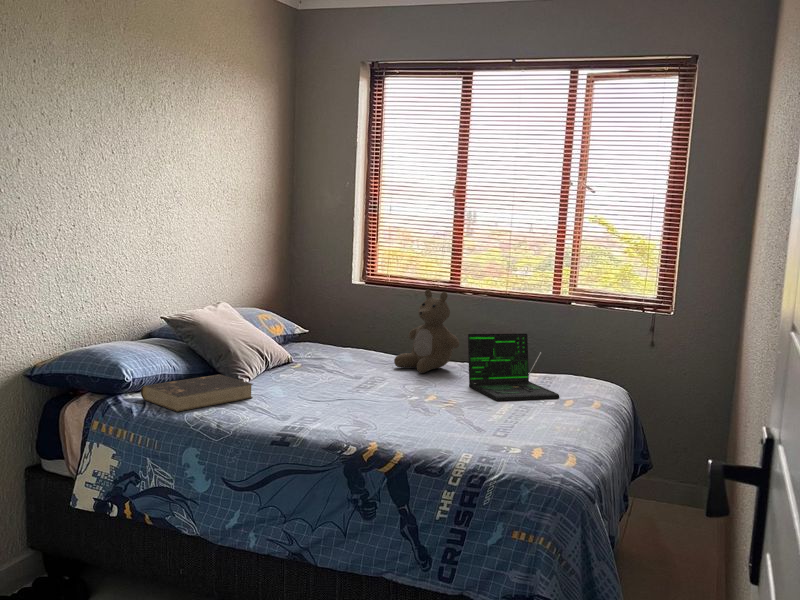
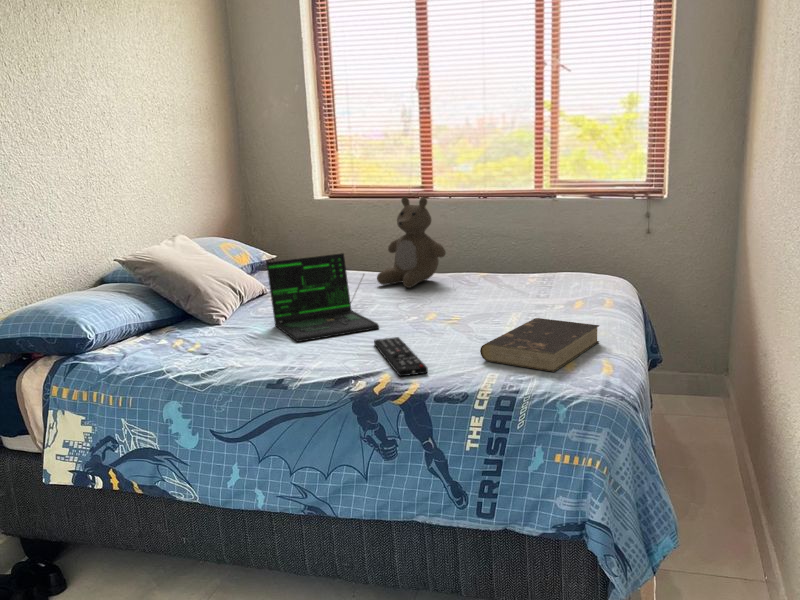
laptop: present [468,334,560,401] -> present [267,253,379,342]
book: present [141,375,253,412] -> present [480,318,599,372]
remote control: none [375,414,415,448] -> present [374,337,428,376]

